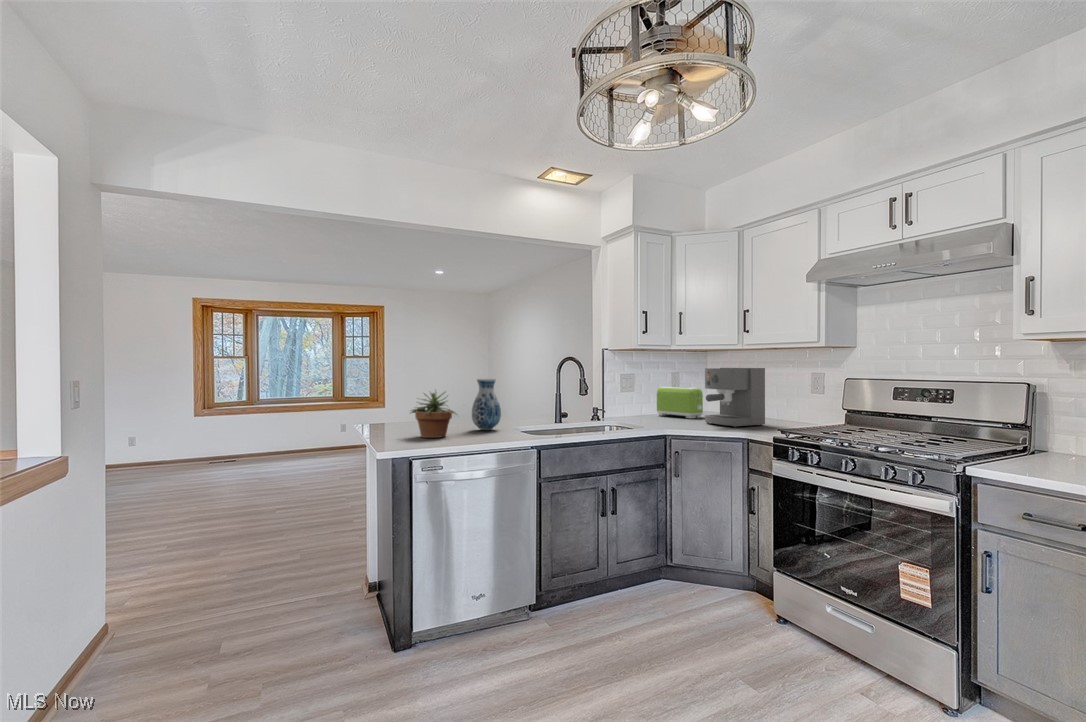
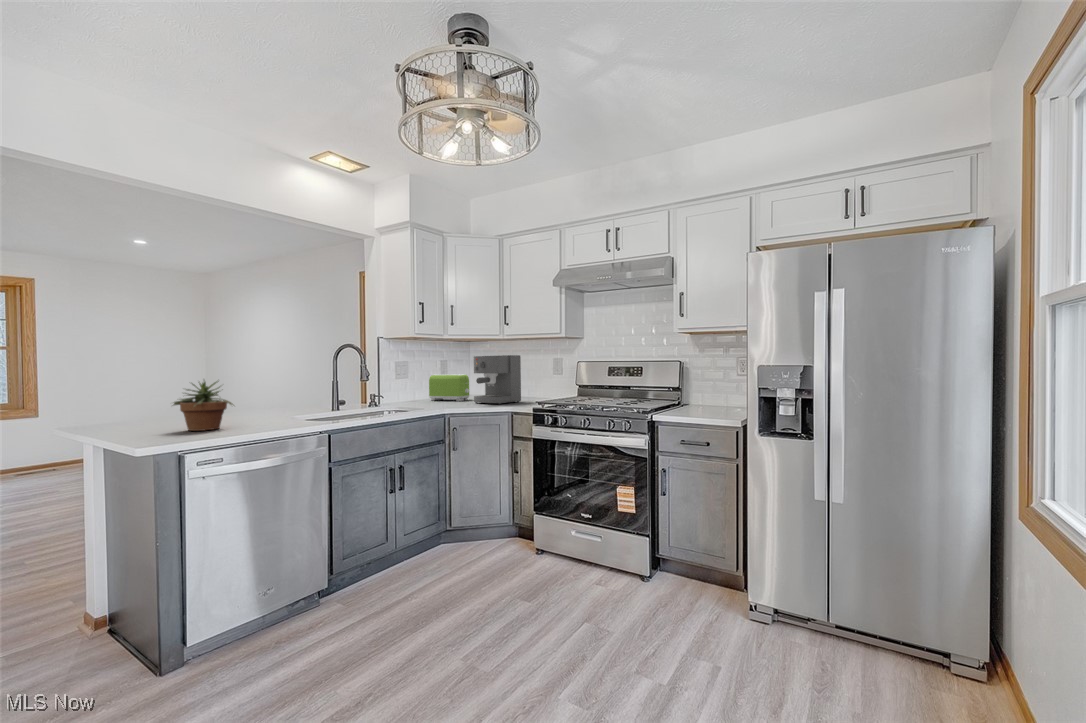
vase: present [472,378,501,430] -> none [246,367,280,421]

